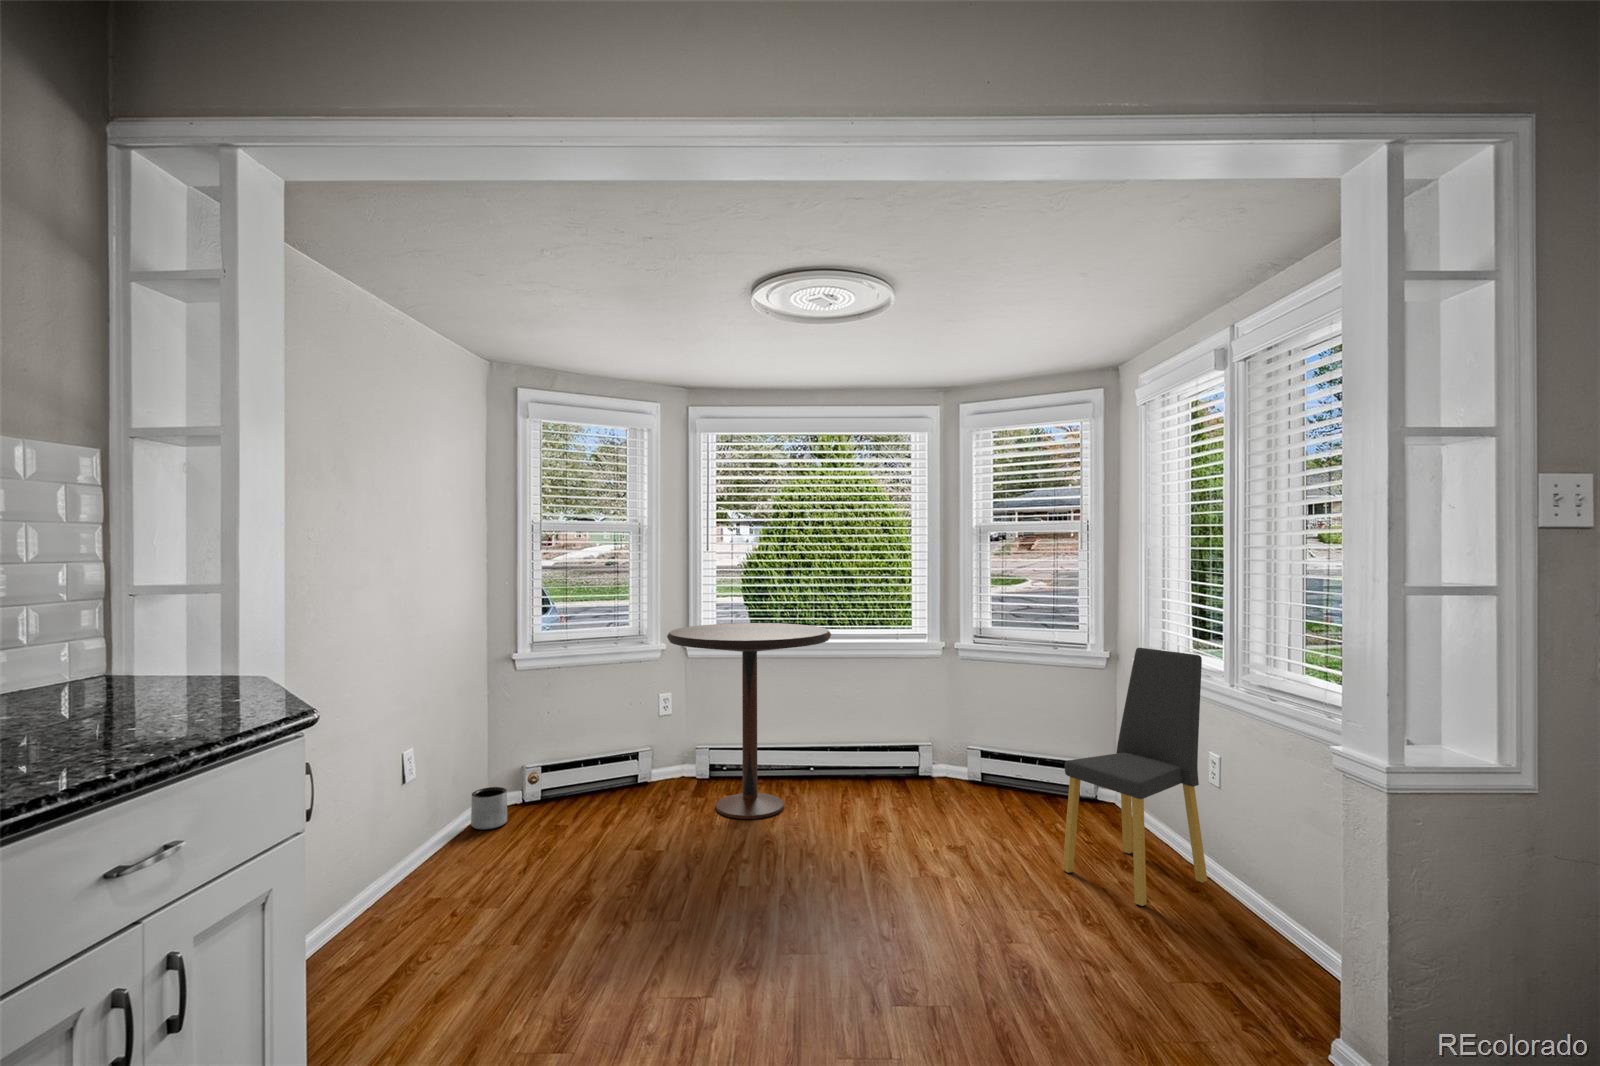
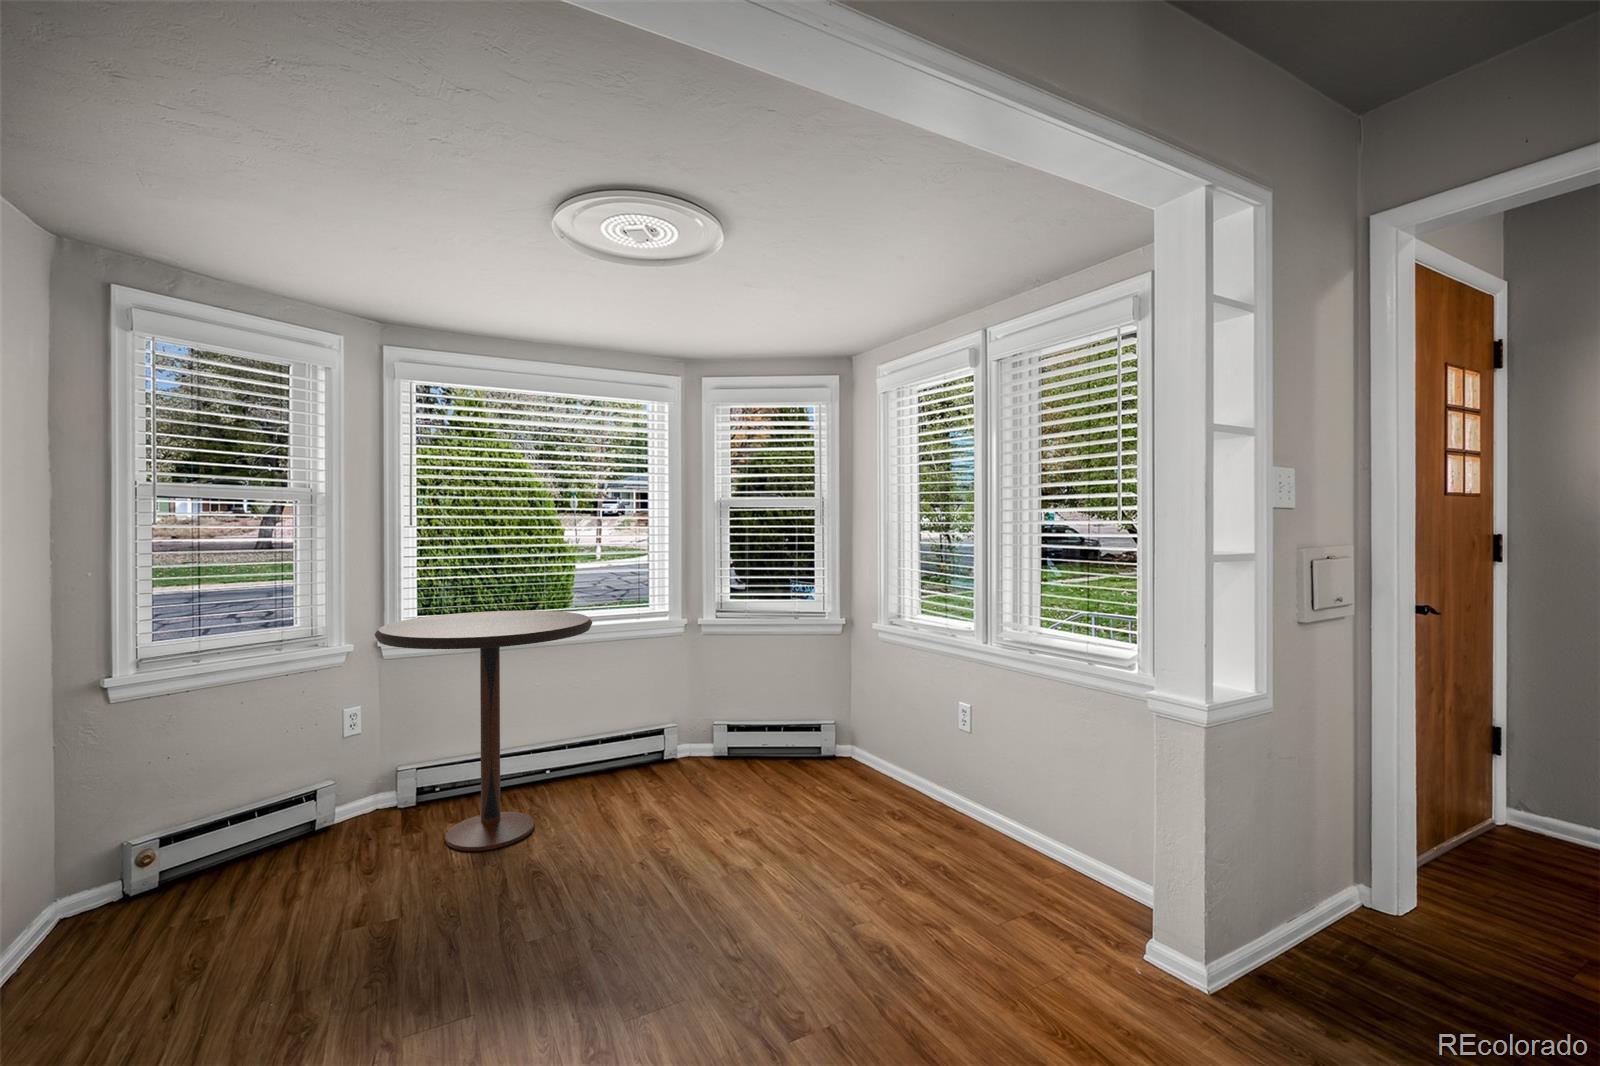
dining chair: present [1063,648,1207,906] -> none [850,615,962,853]
planter: present [471,787,507,830] -> none [26,886,101,962]

